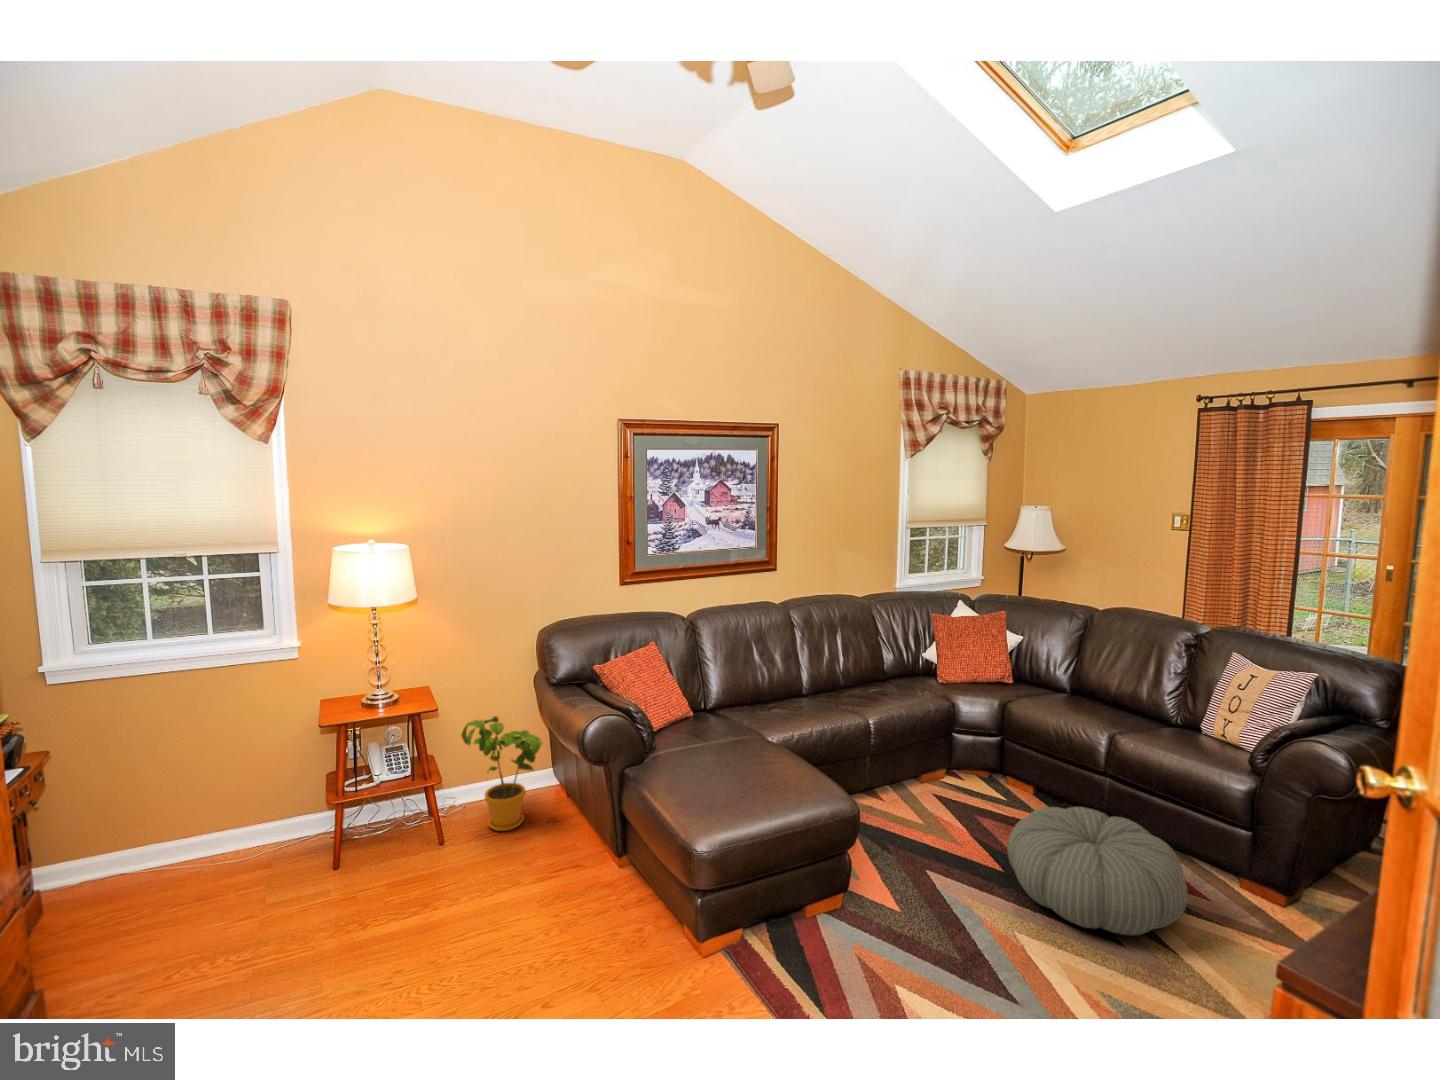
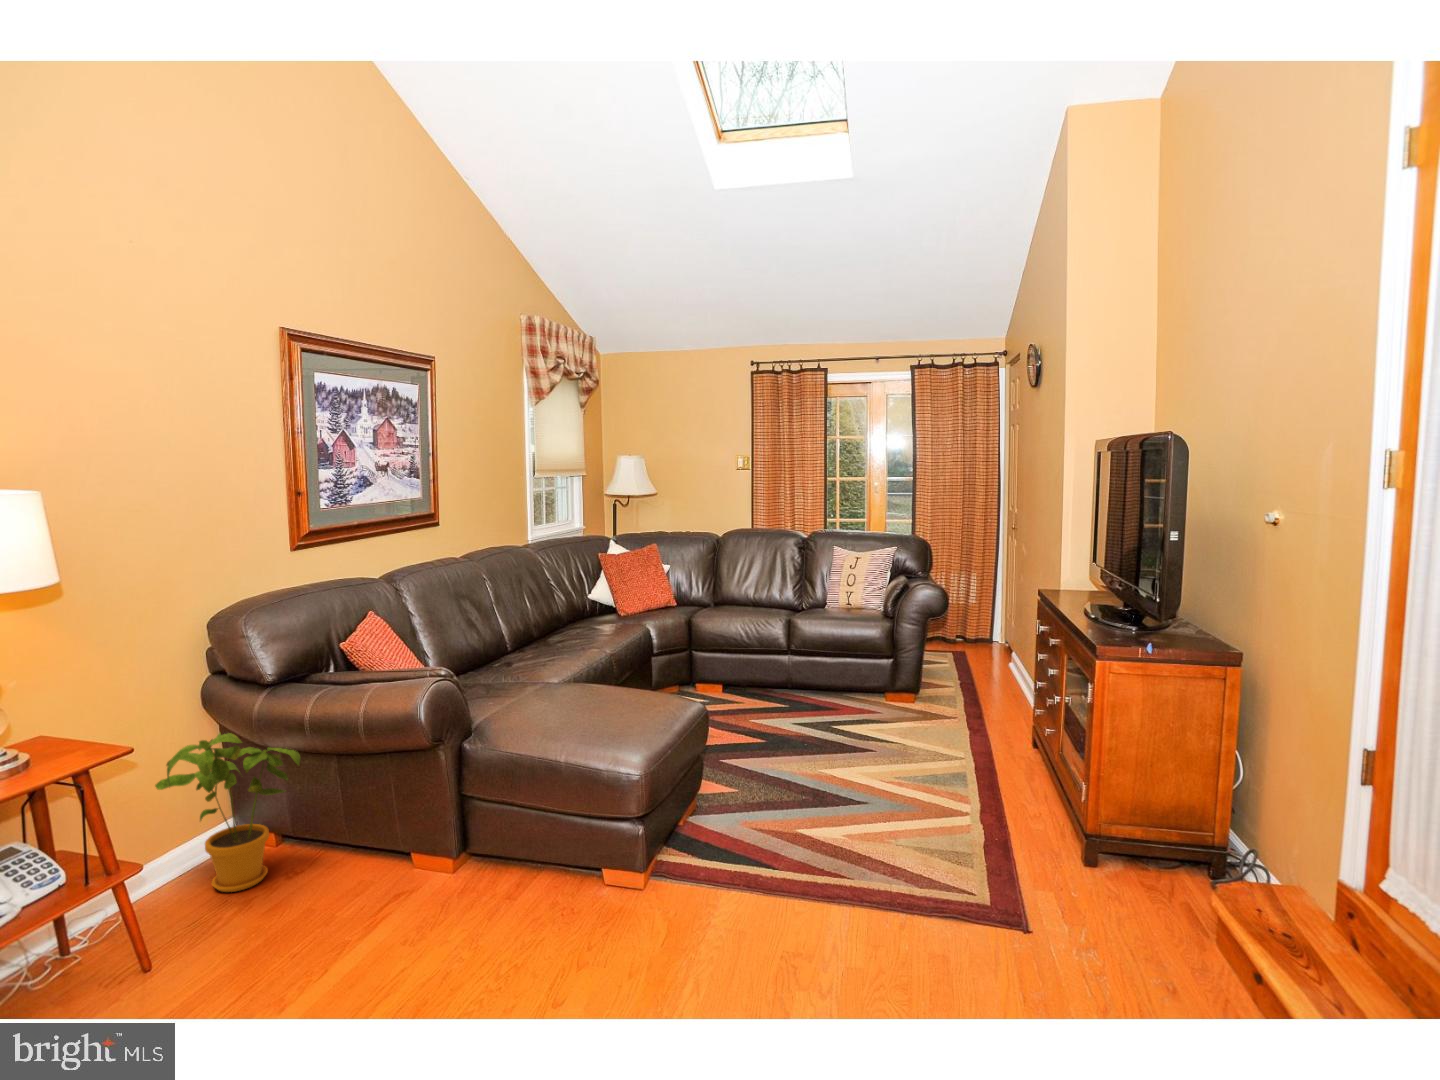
pouf: present [1008,807,1188,935] -> none [764,673,885,747]

